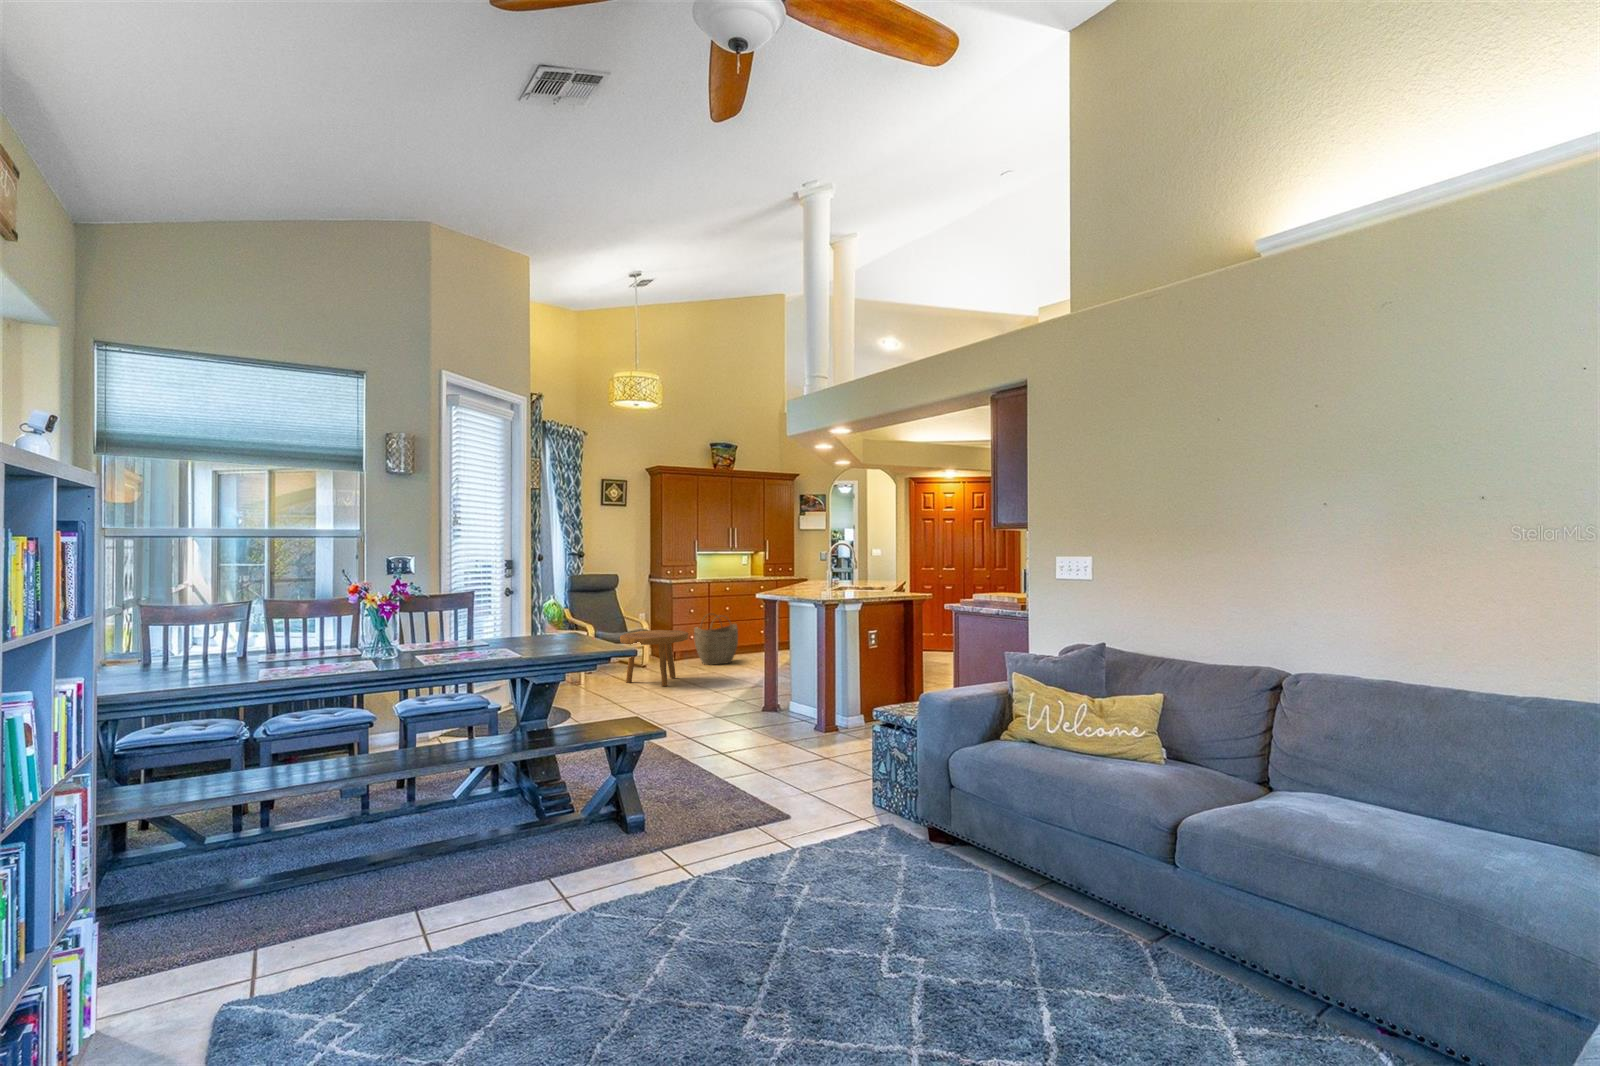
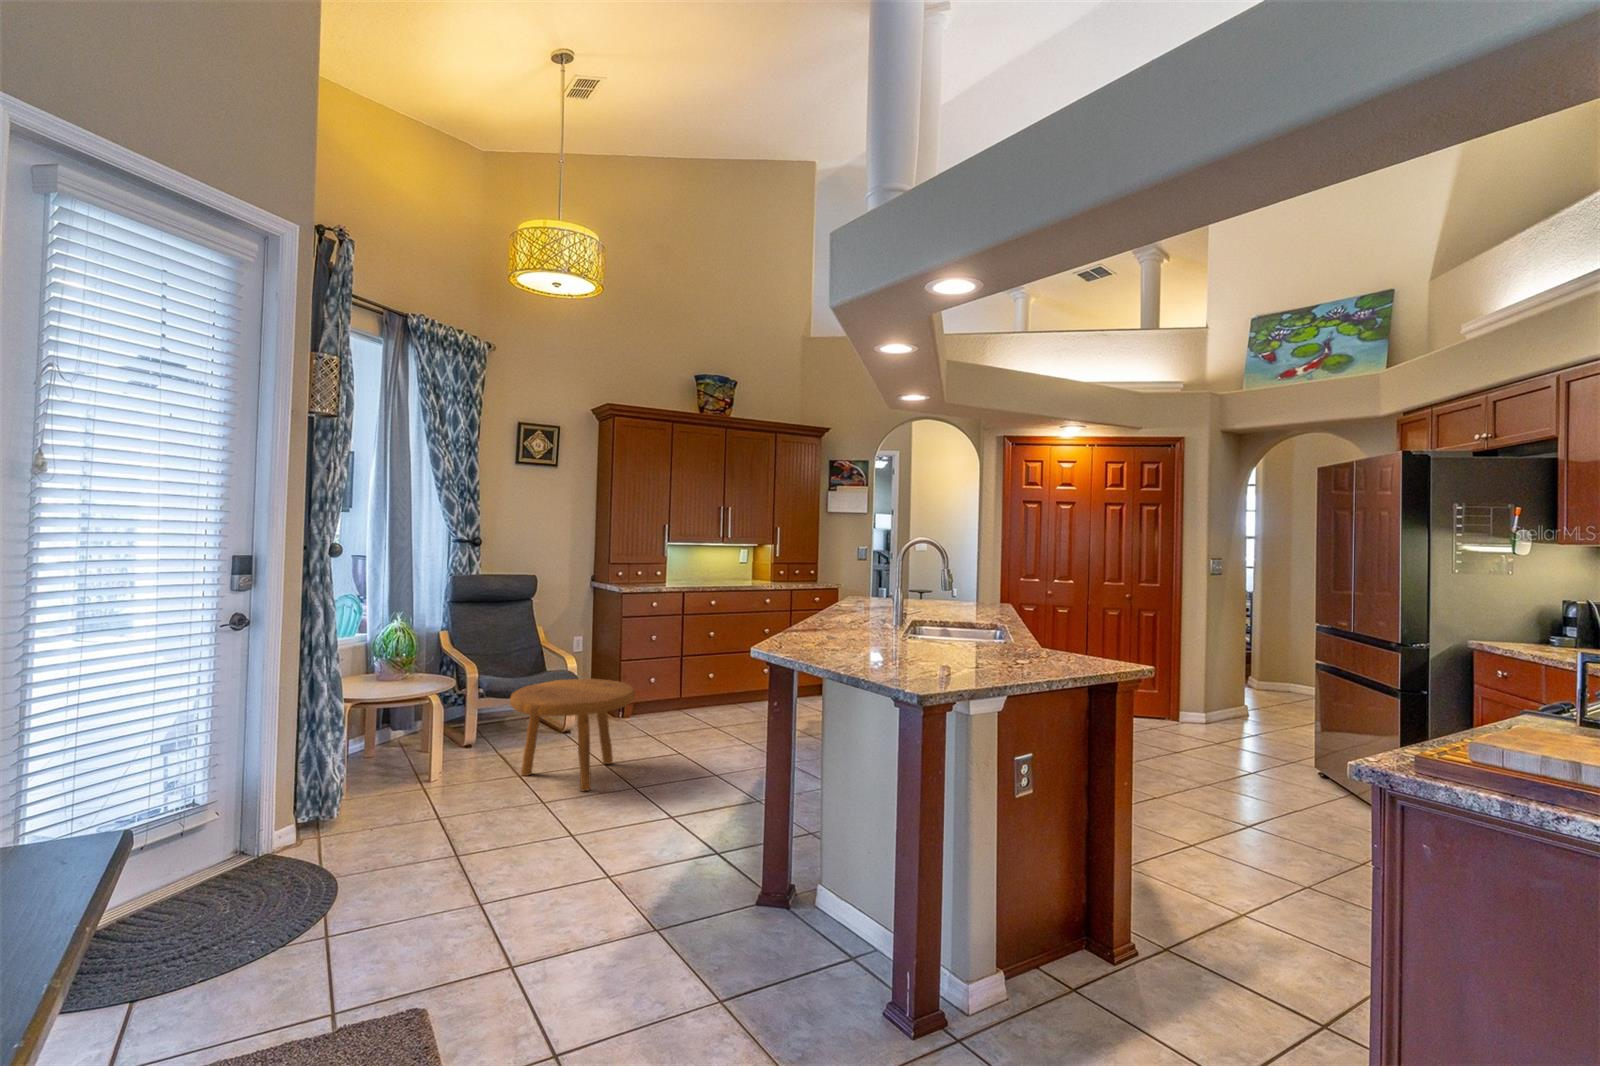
woven basket: present [694,615,738,665] -> none [656,641,727,727]

